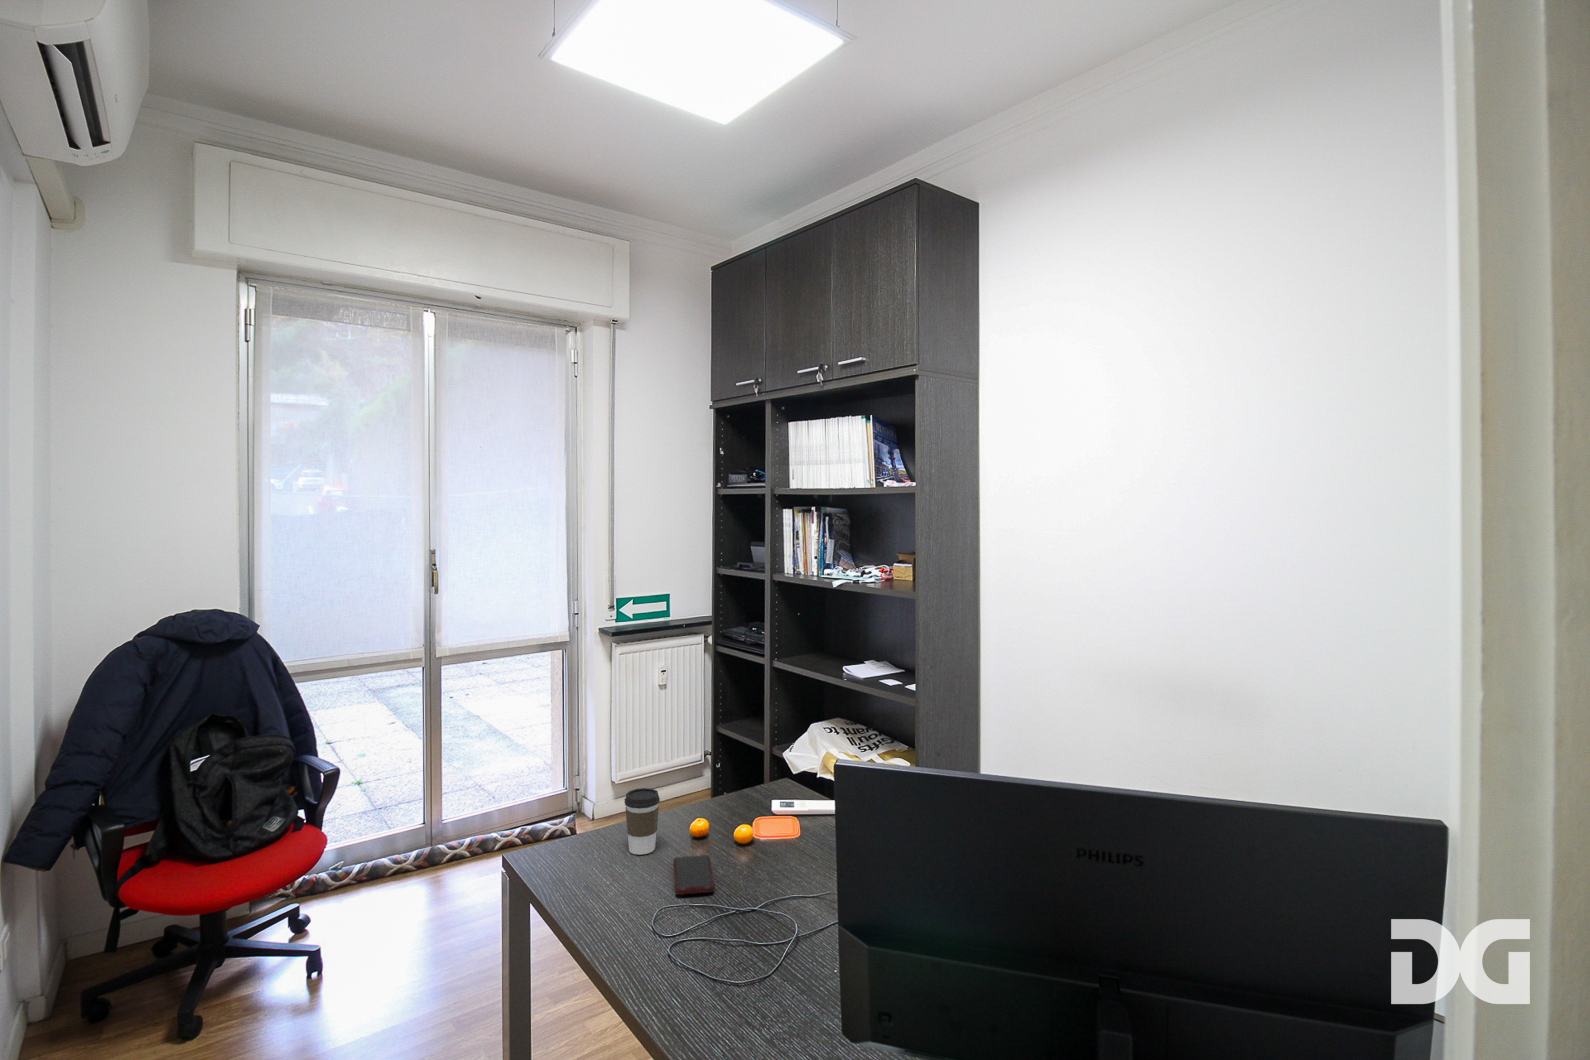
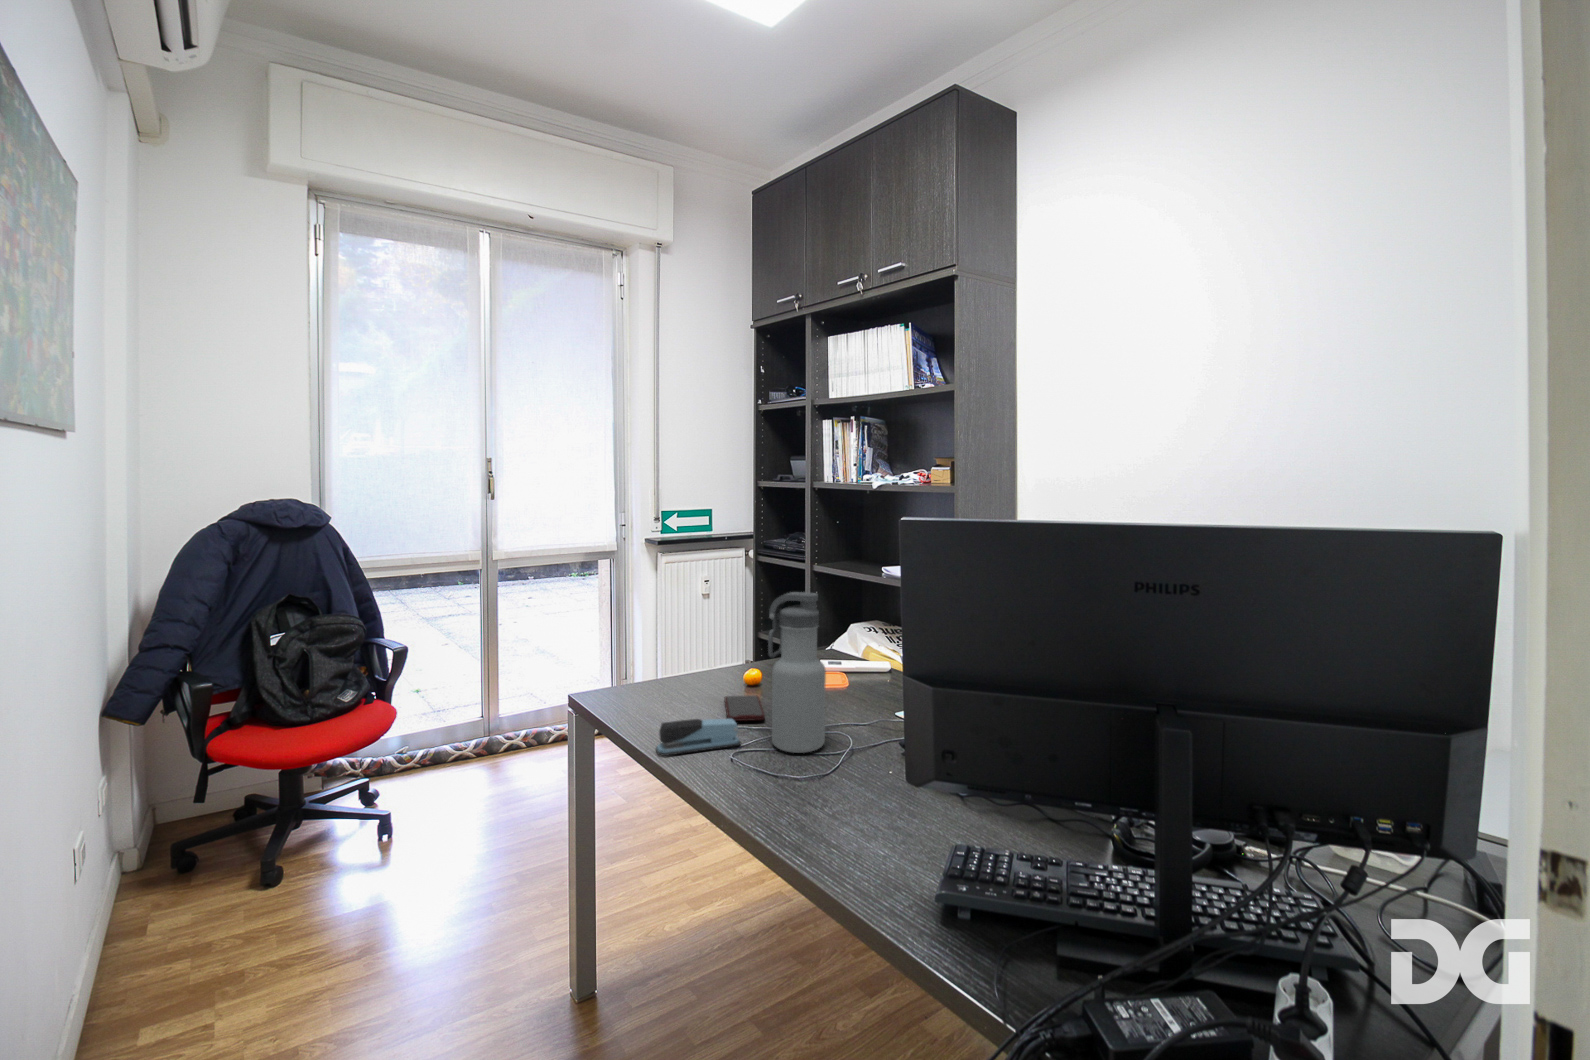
water bottle: none [716,767,775,939] -> present [768,592,826,753]
coffee cup: present [624,788,660,855] -> none [677,635,711,695]
stapler: none [598,900,688,949] -> present [656,719,741,756]

